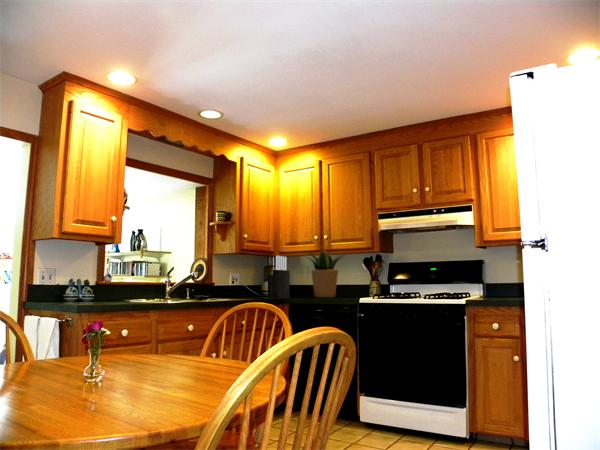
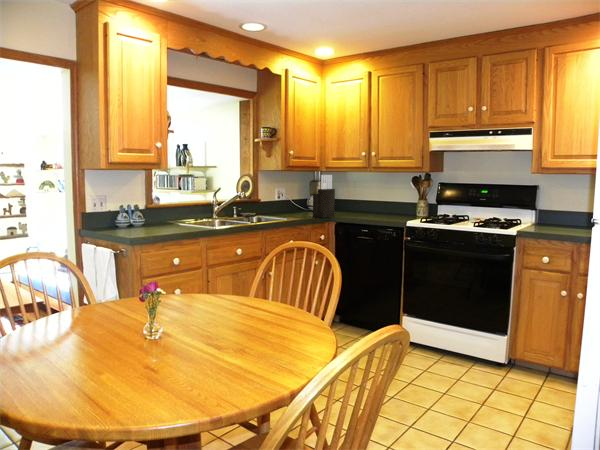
potted plant: present [307,251,342,298] -> none [349,168,395,217]

